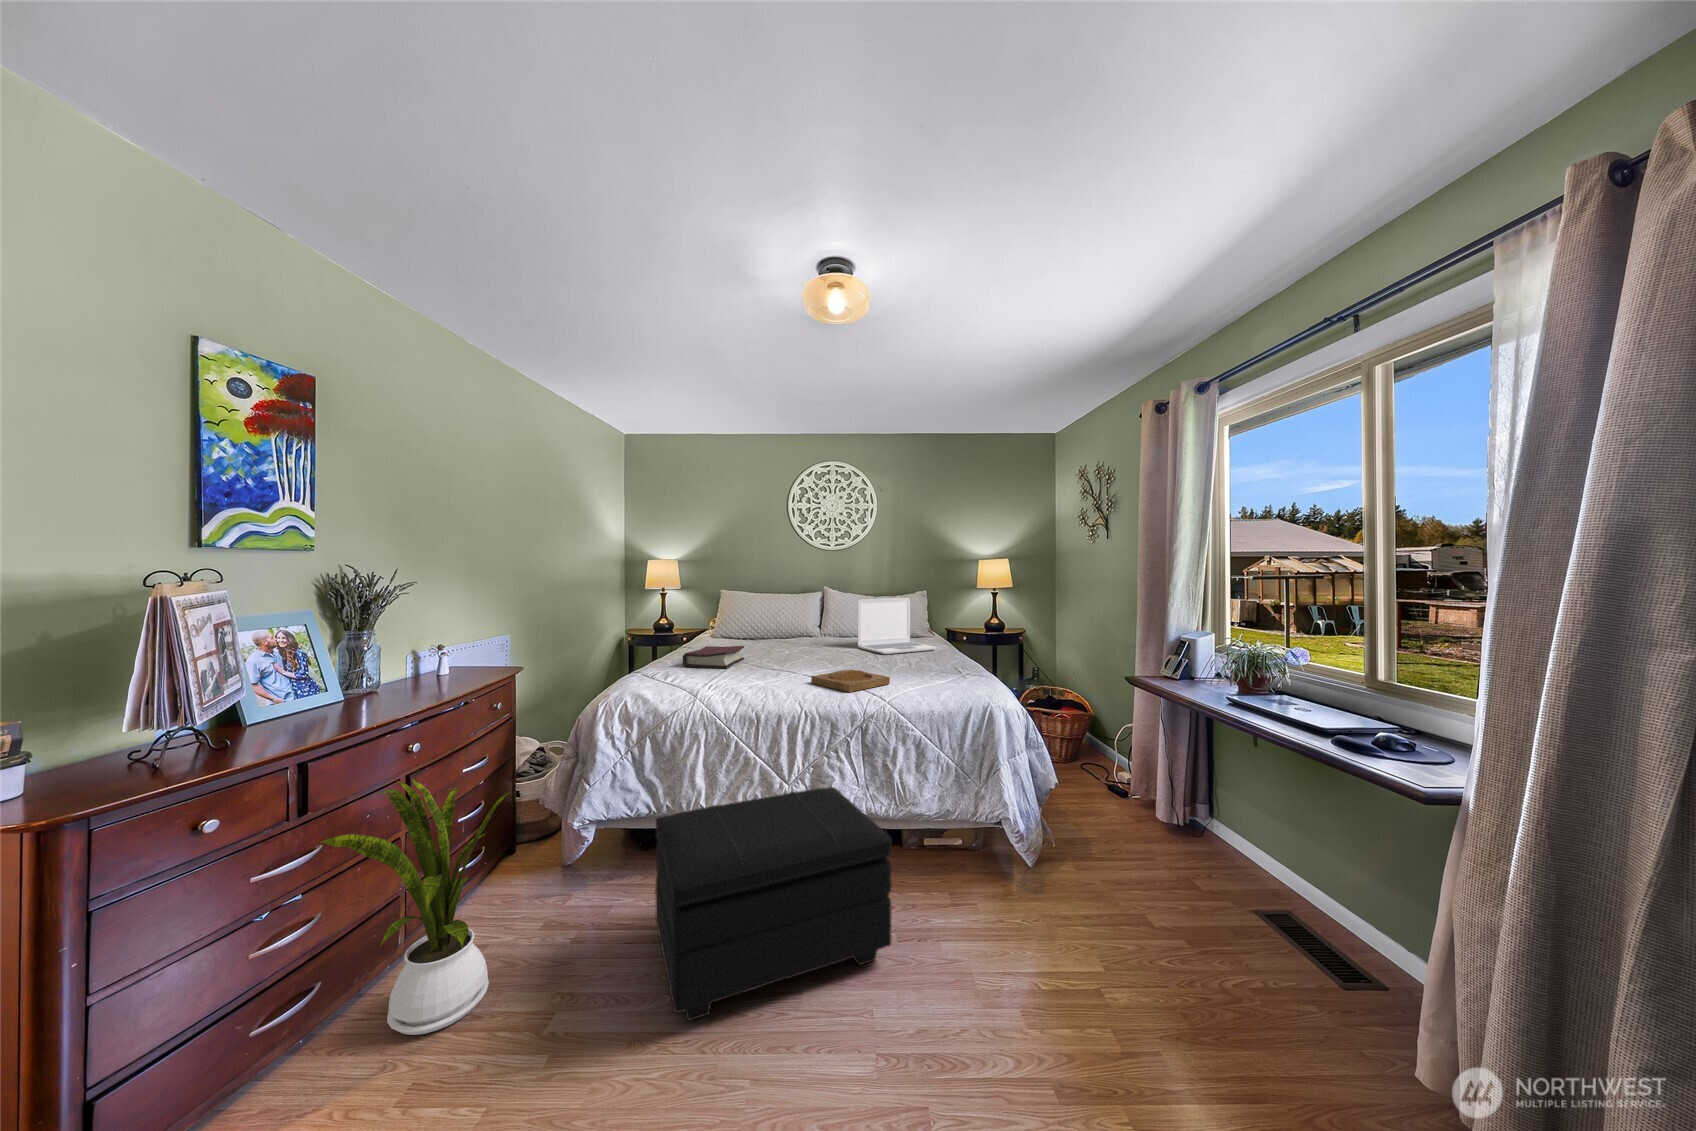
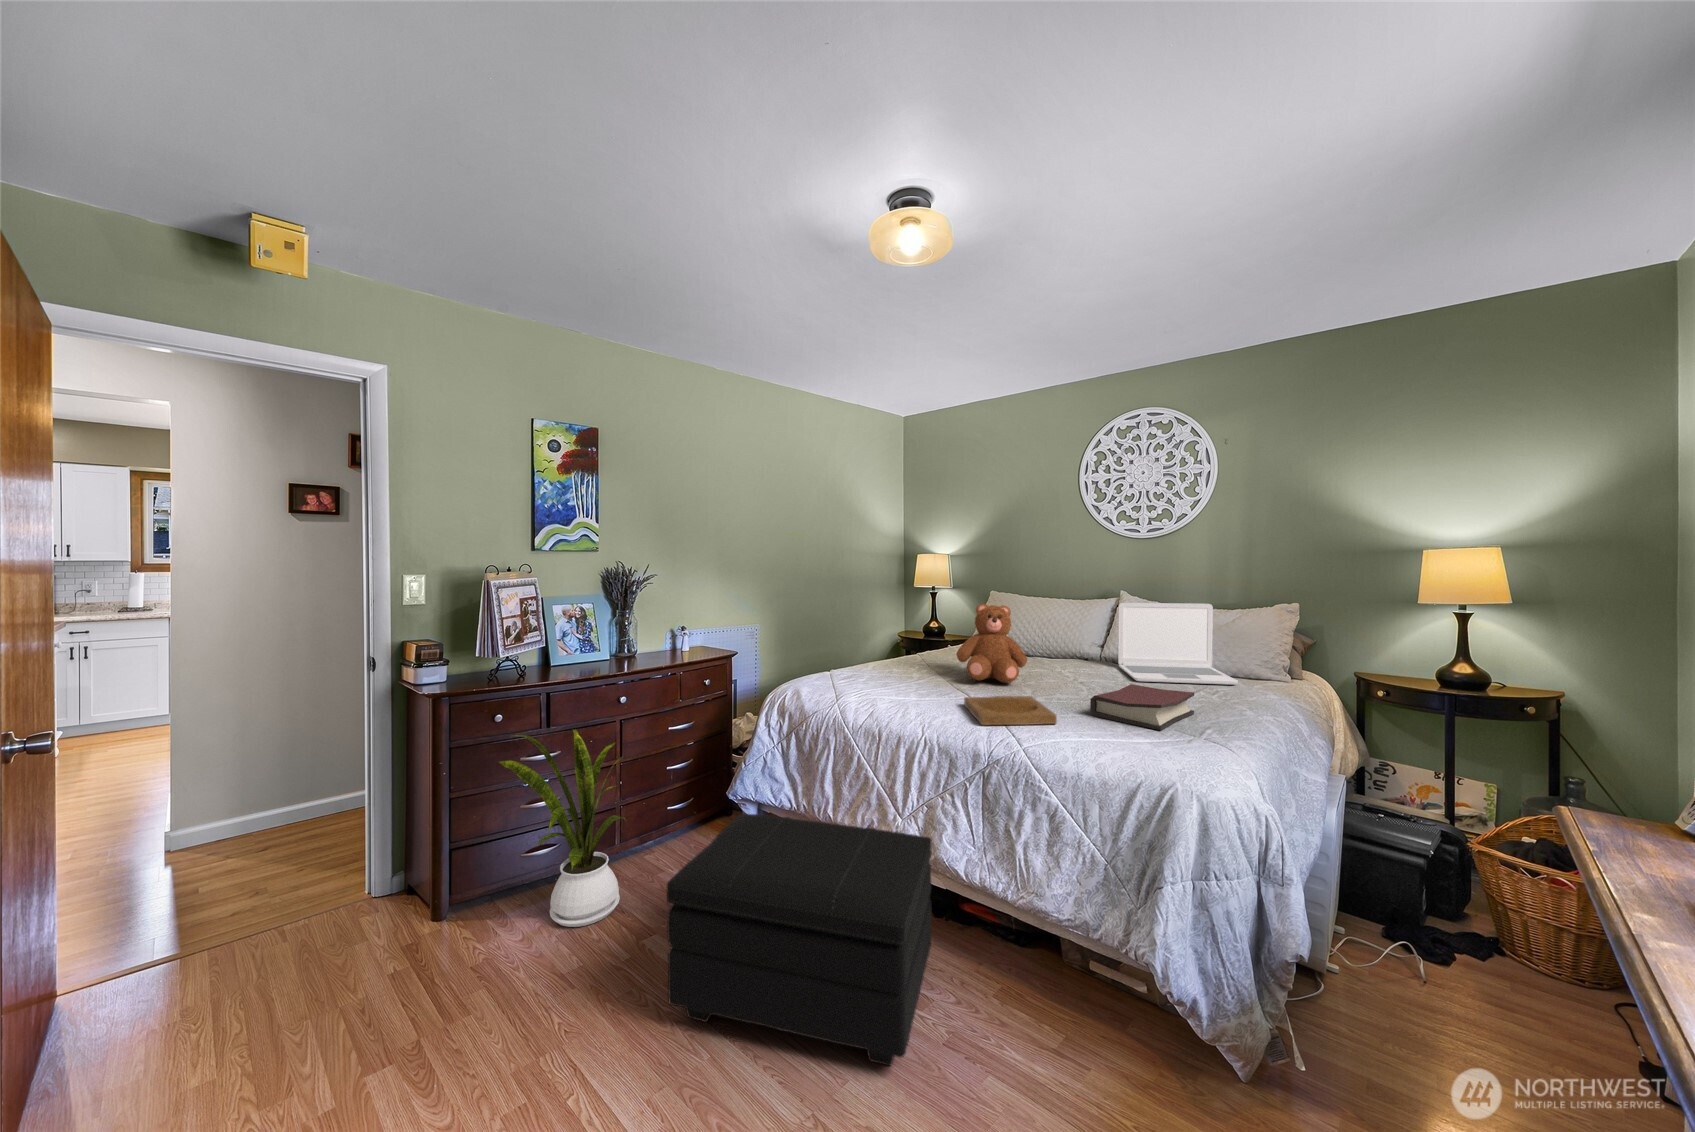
teddy bear: none [767,603,822,666] -> present [956,604,1027,683]
hardback book: present [683,646,744,668] -> present [1090,684,1194,730]

